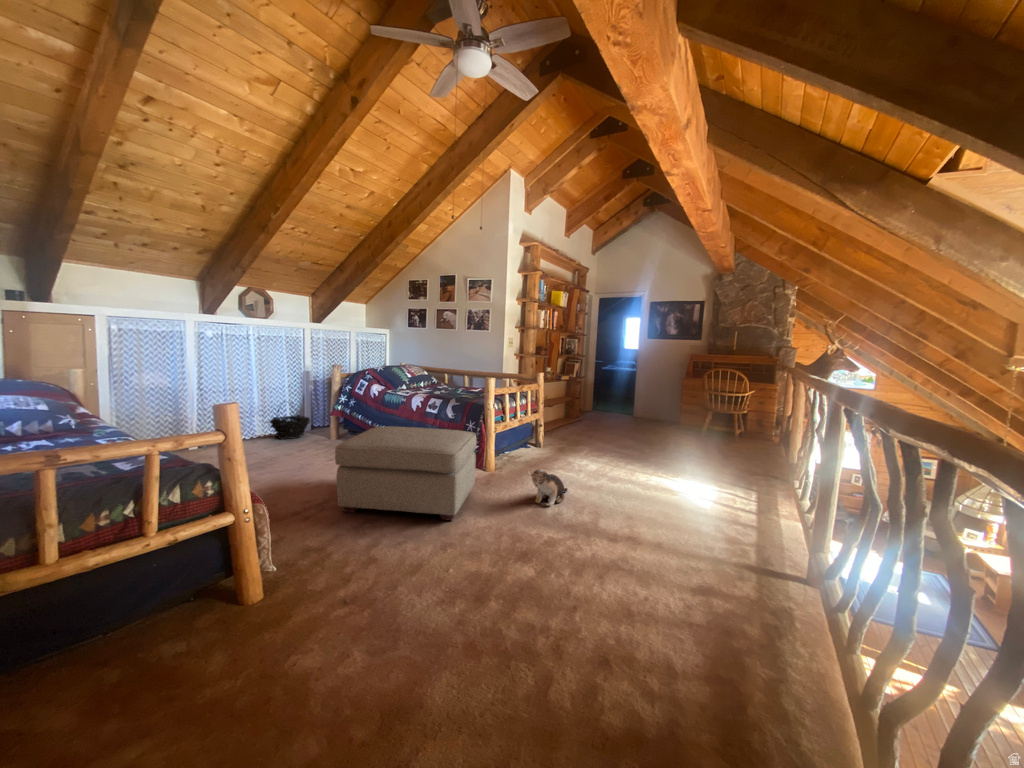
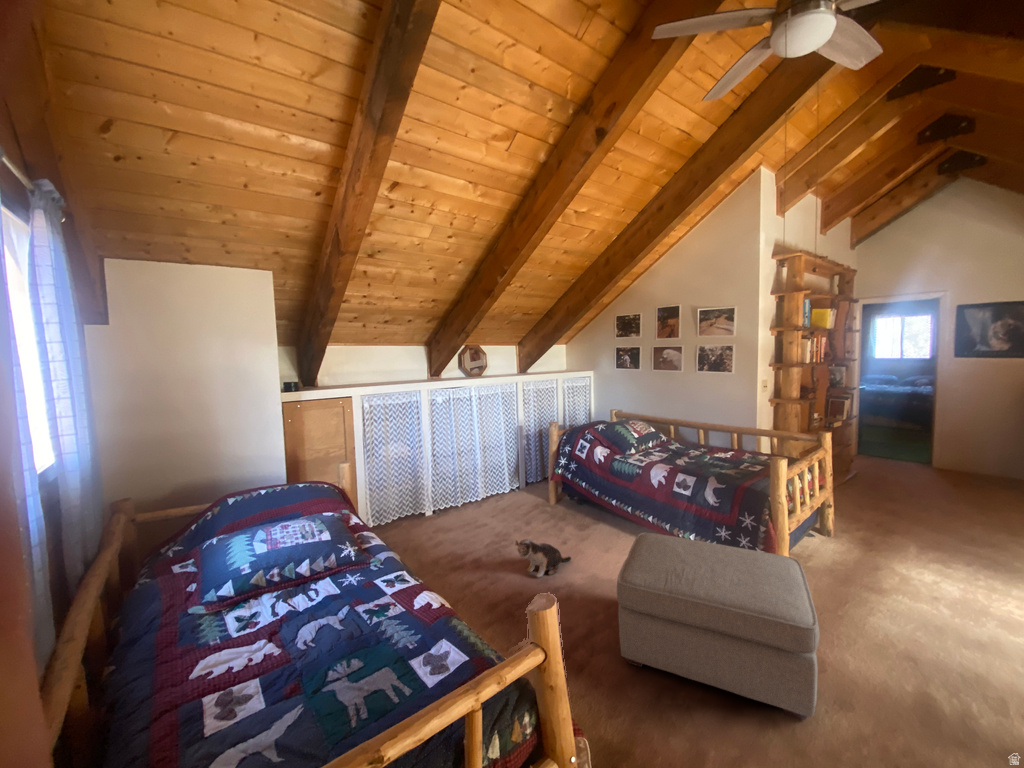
basket: present [269,402,310,439] -> none [488,463,528,505]
plush toy: present [528,469,567,506] -> present [513,539,571,577]

